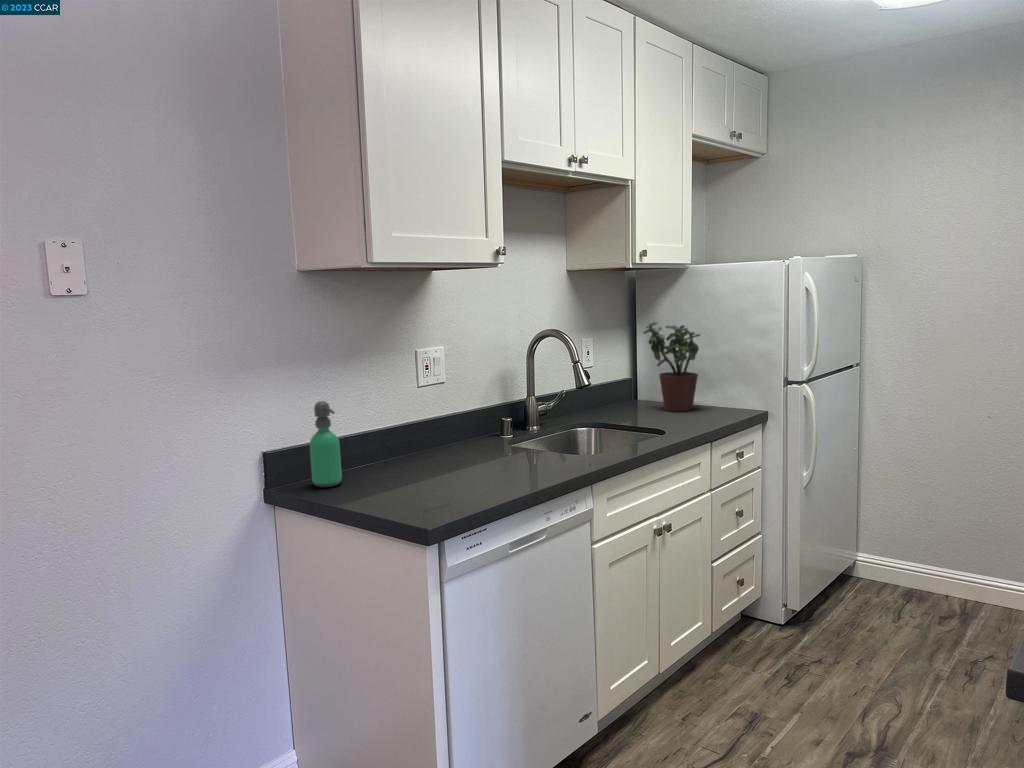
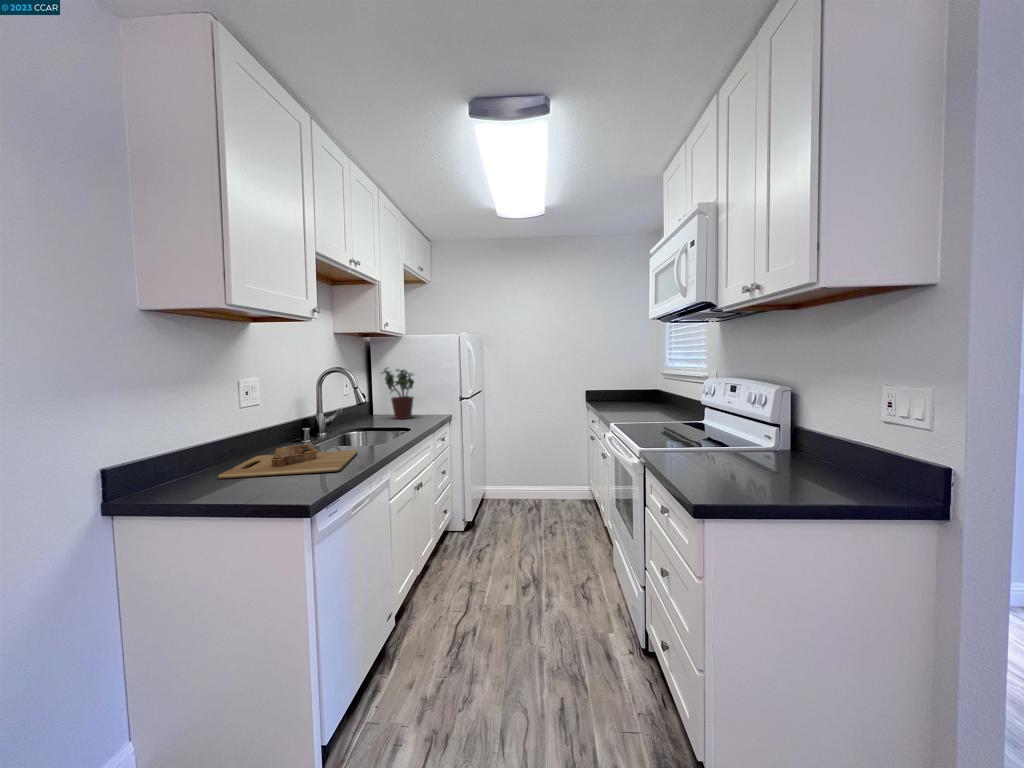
soap dispenser: present [309,401,342,487] -> none [155,418,190,492]
cutting board: none [373,445,549,490] -> present [218,443,357,479]

